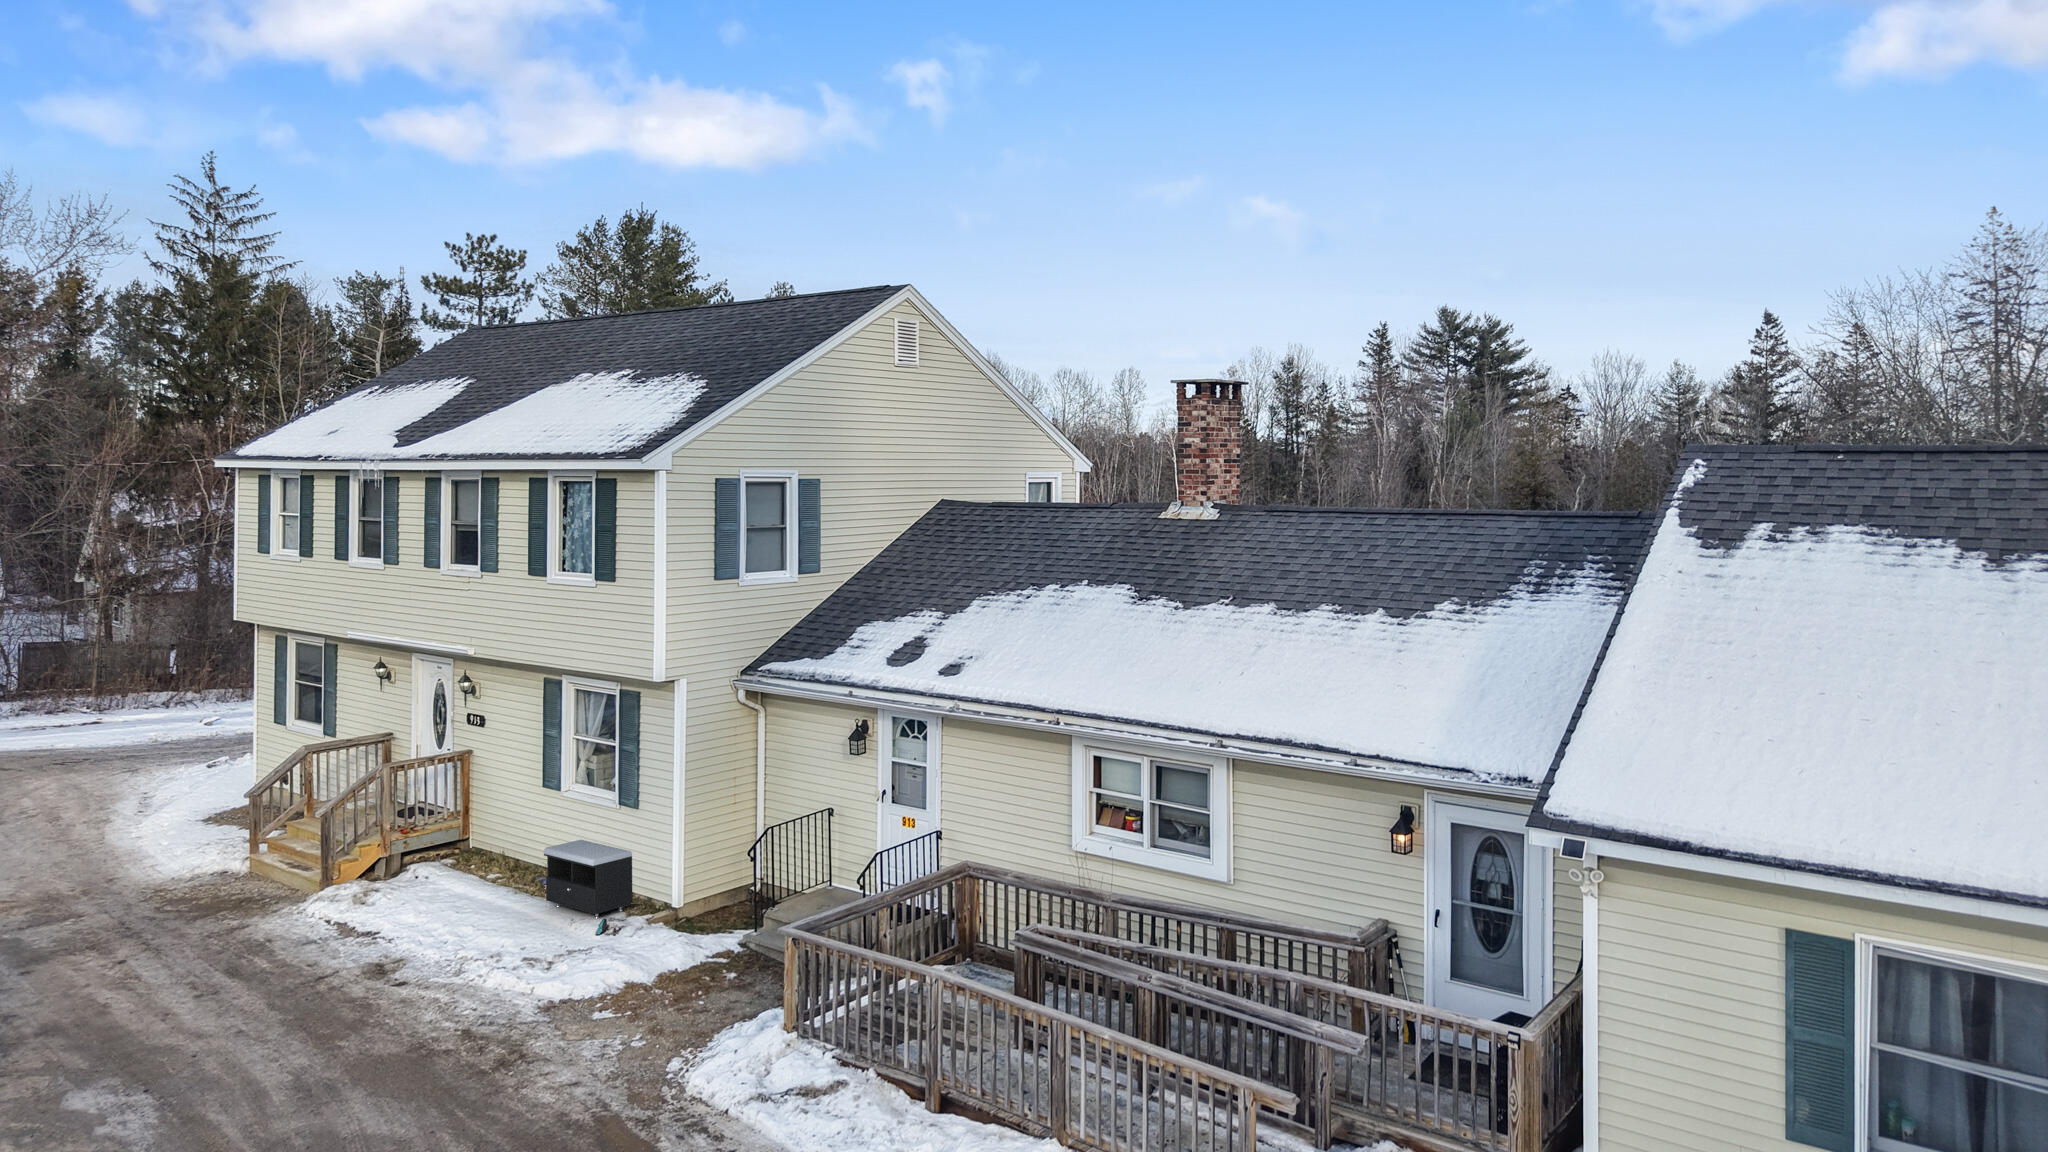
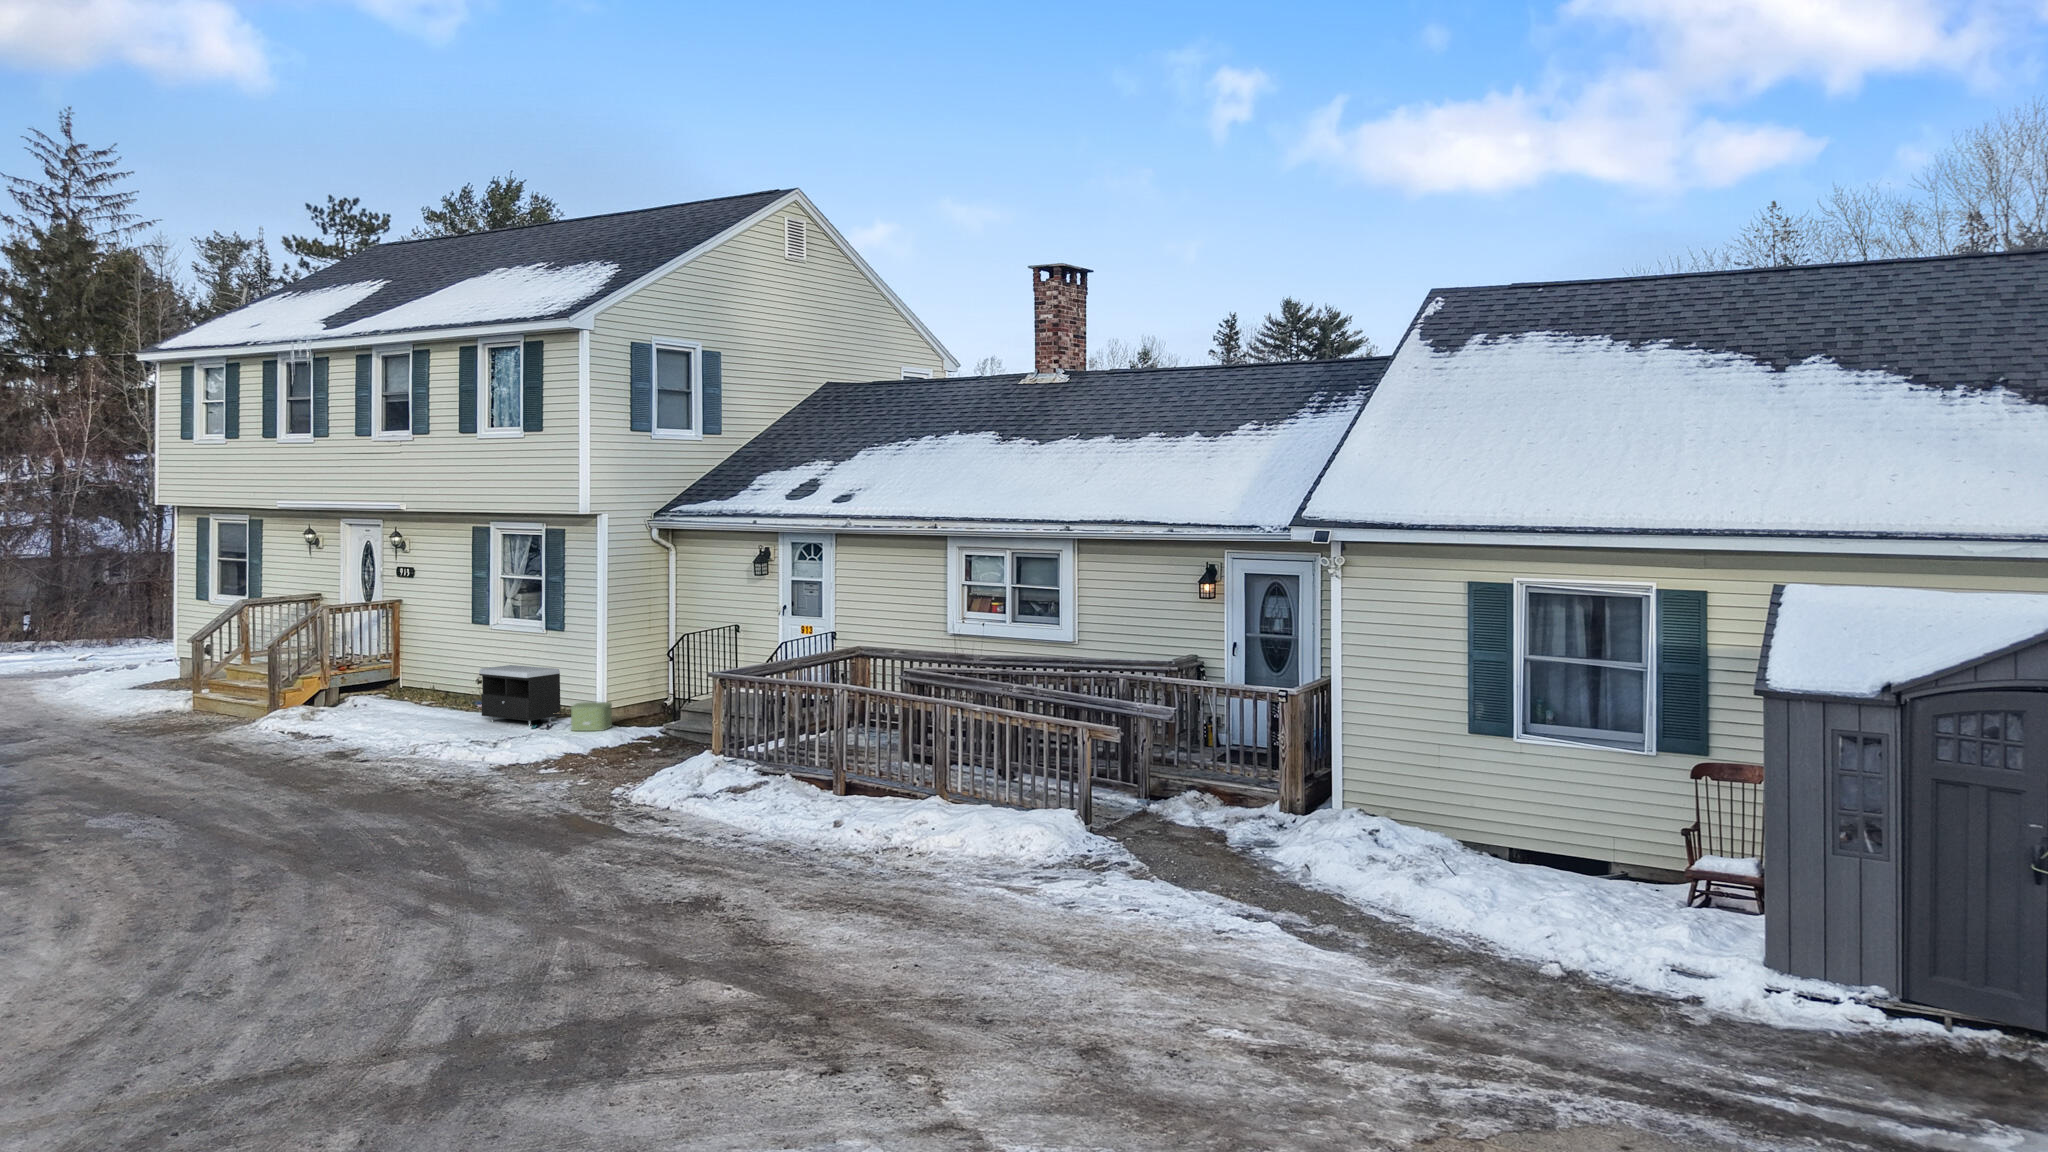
storage box: none [640,894,688,934] -> present [571,702,612,731]

